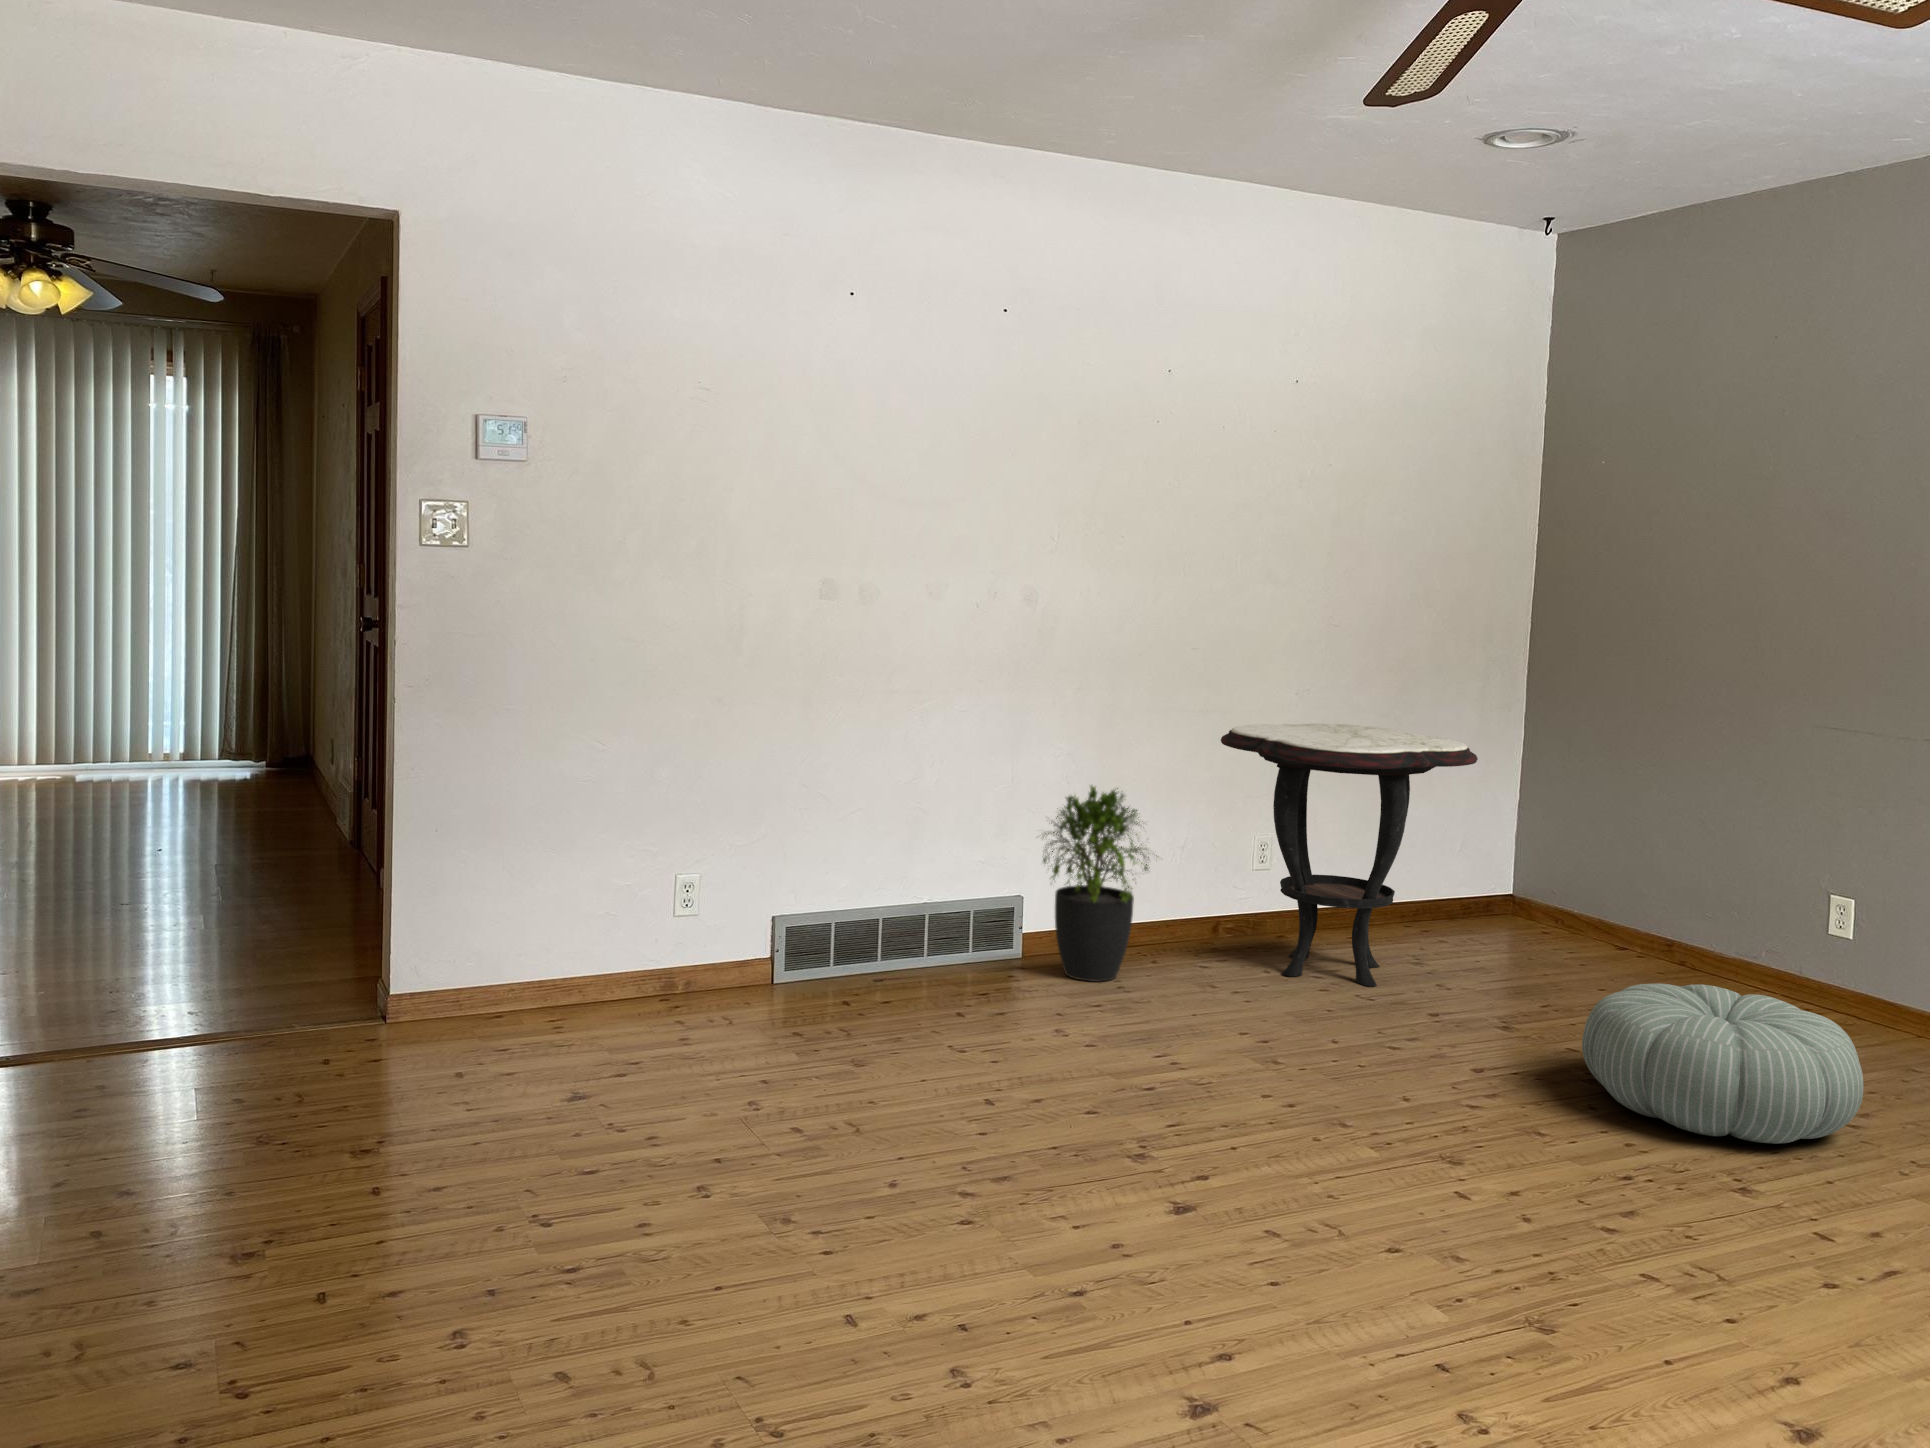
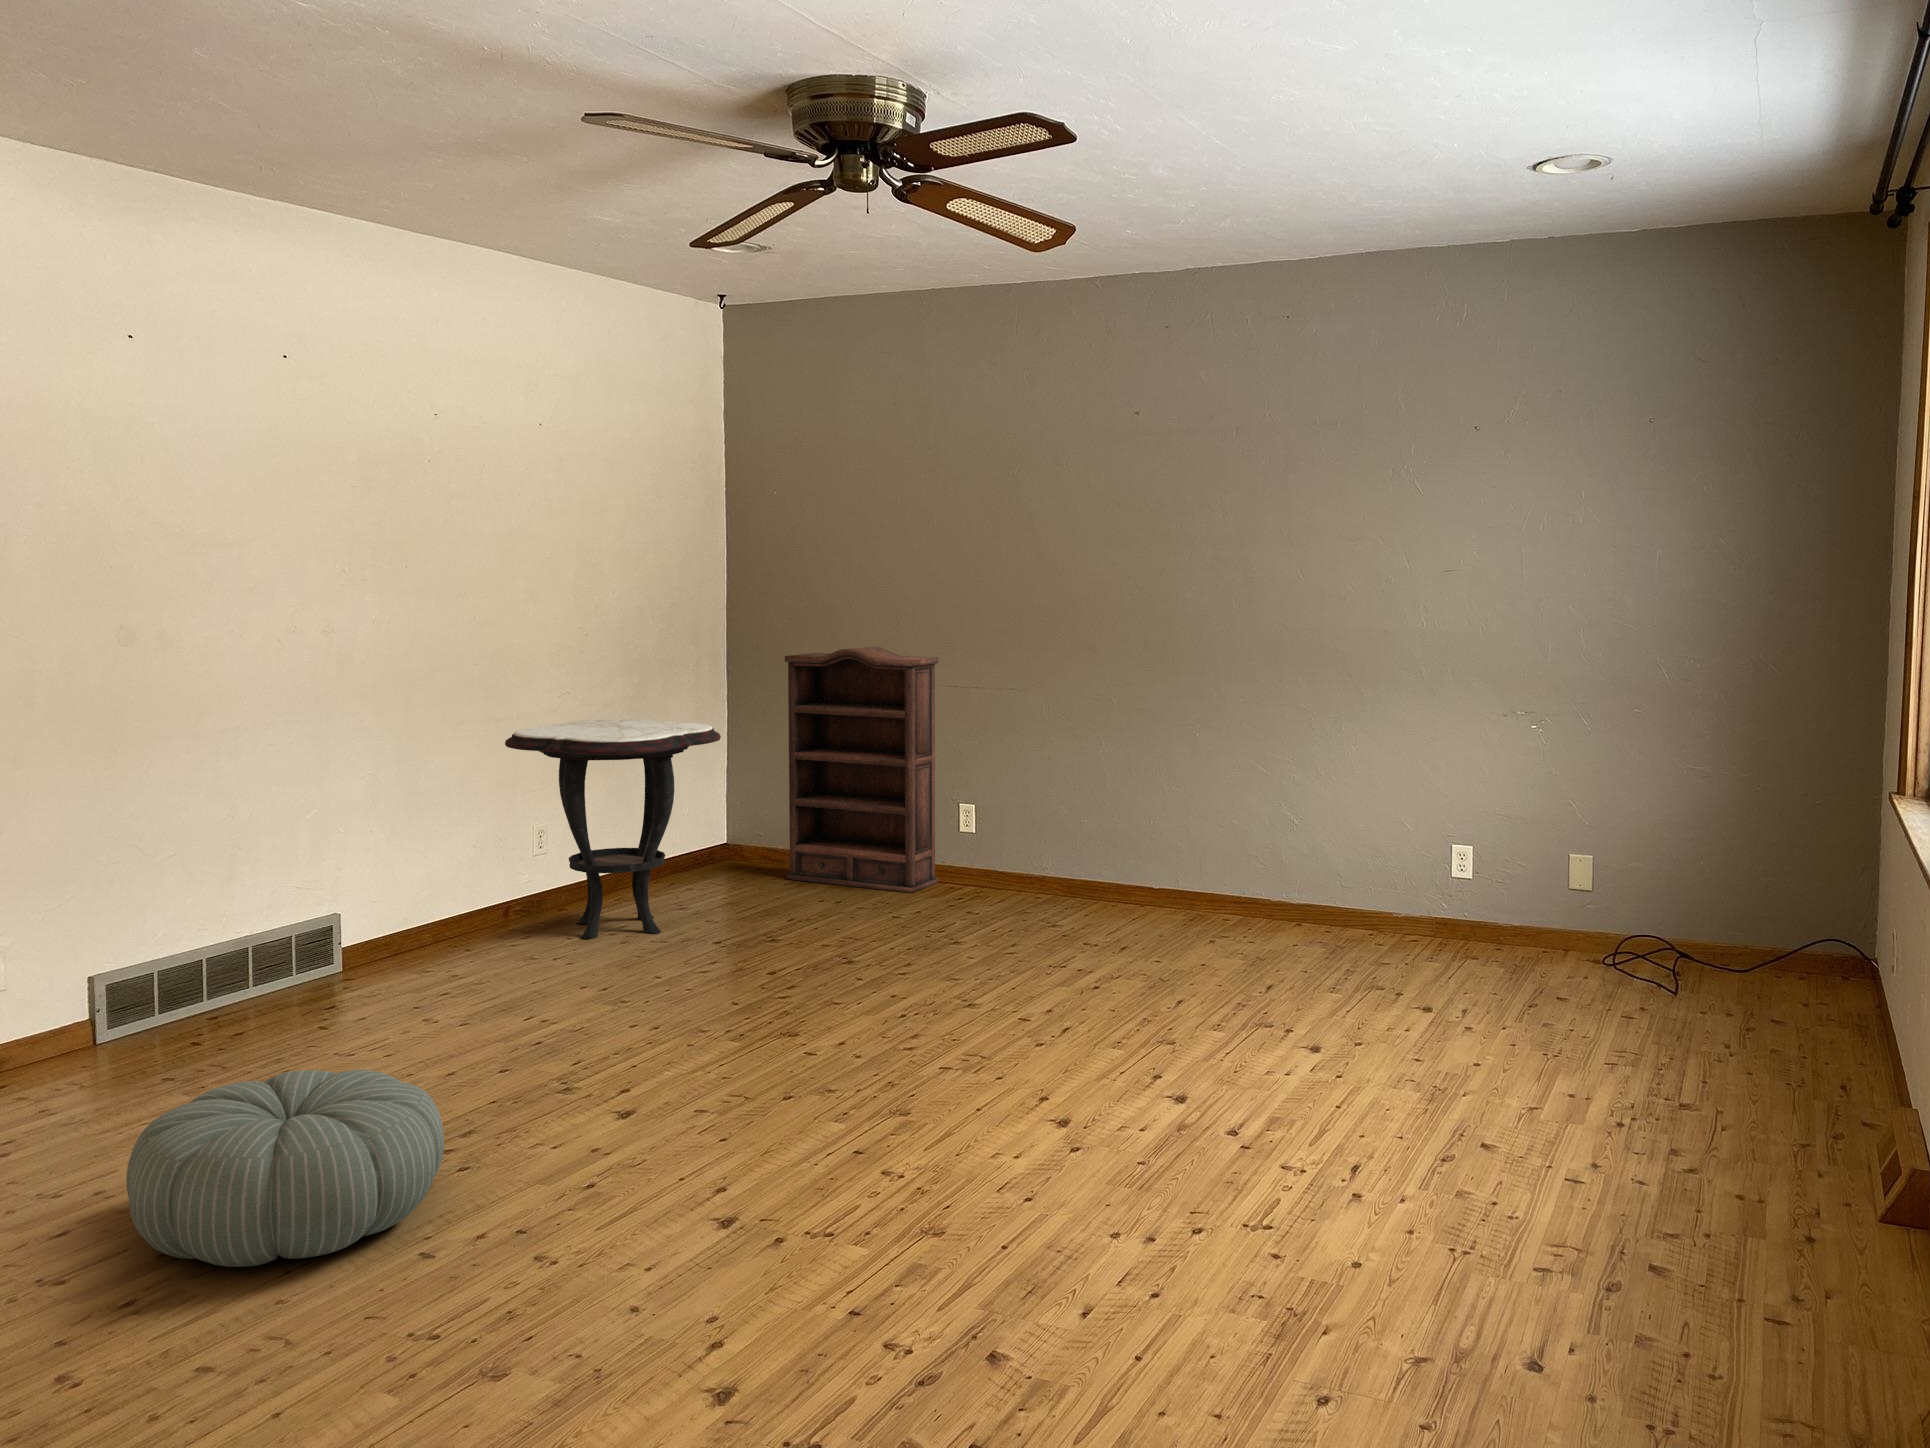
bookshelf: none [1575,666,1819,1003] -> present [785,646,938,893]
potted plant: present [1043,786,1158,982] -> none [350,795,477,978]
pouf: present [1582,983,1864,1144] -> present [127,1070,444,1267]

